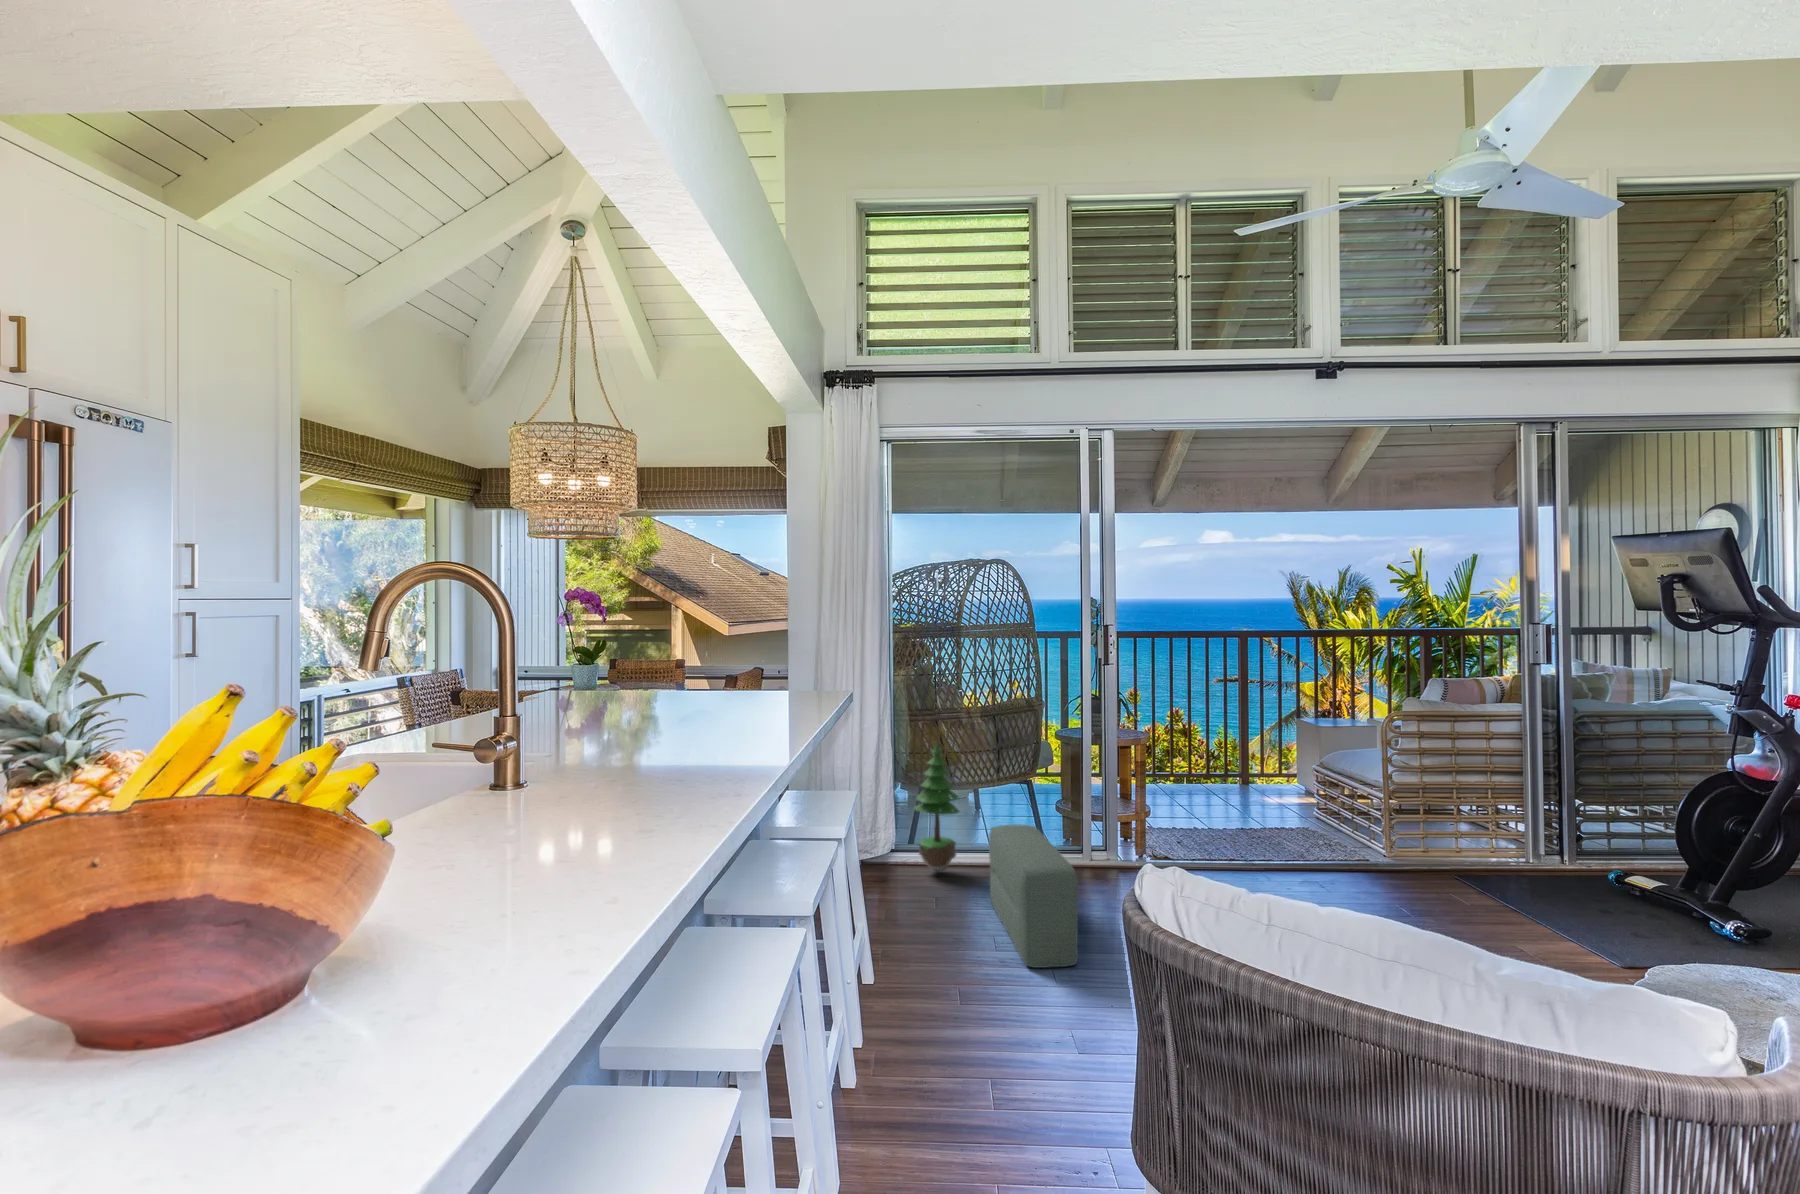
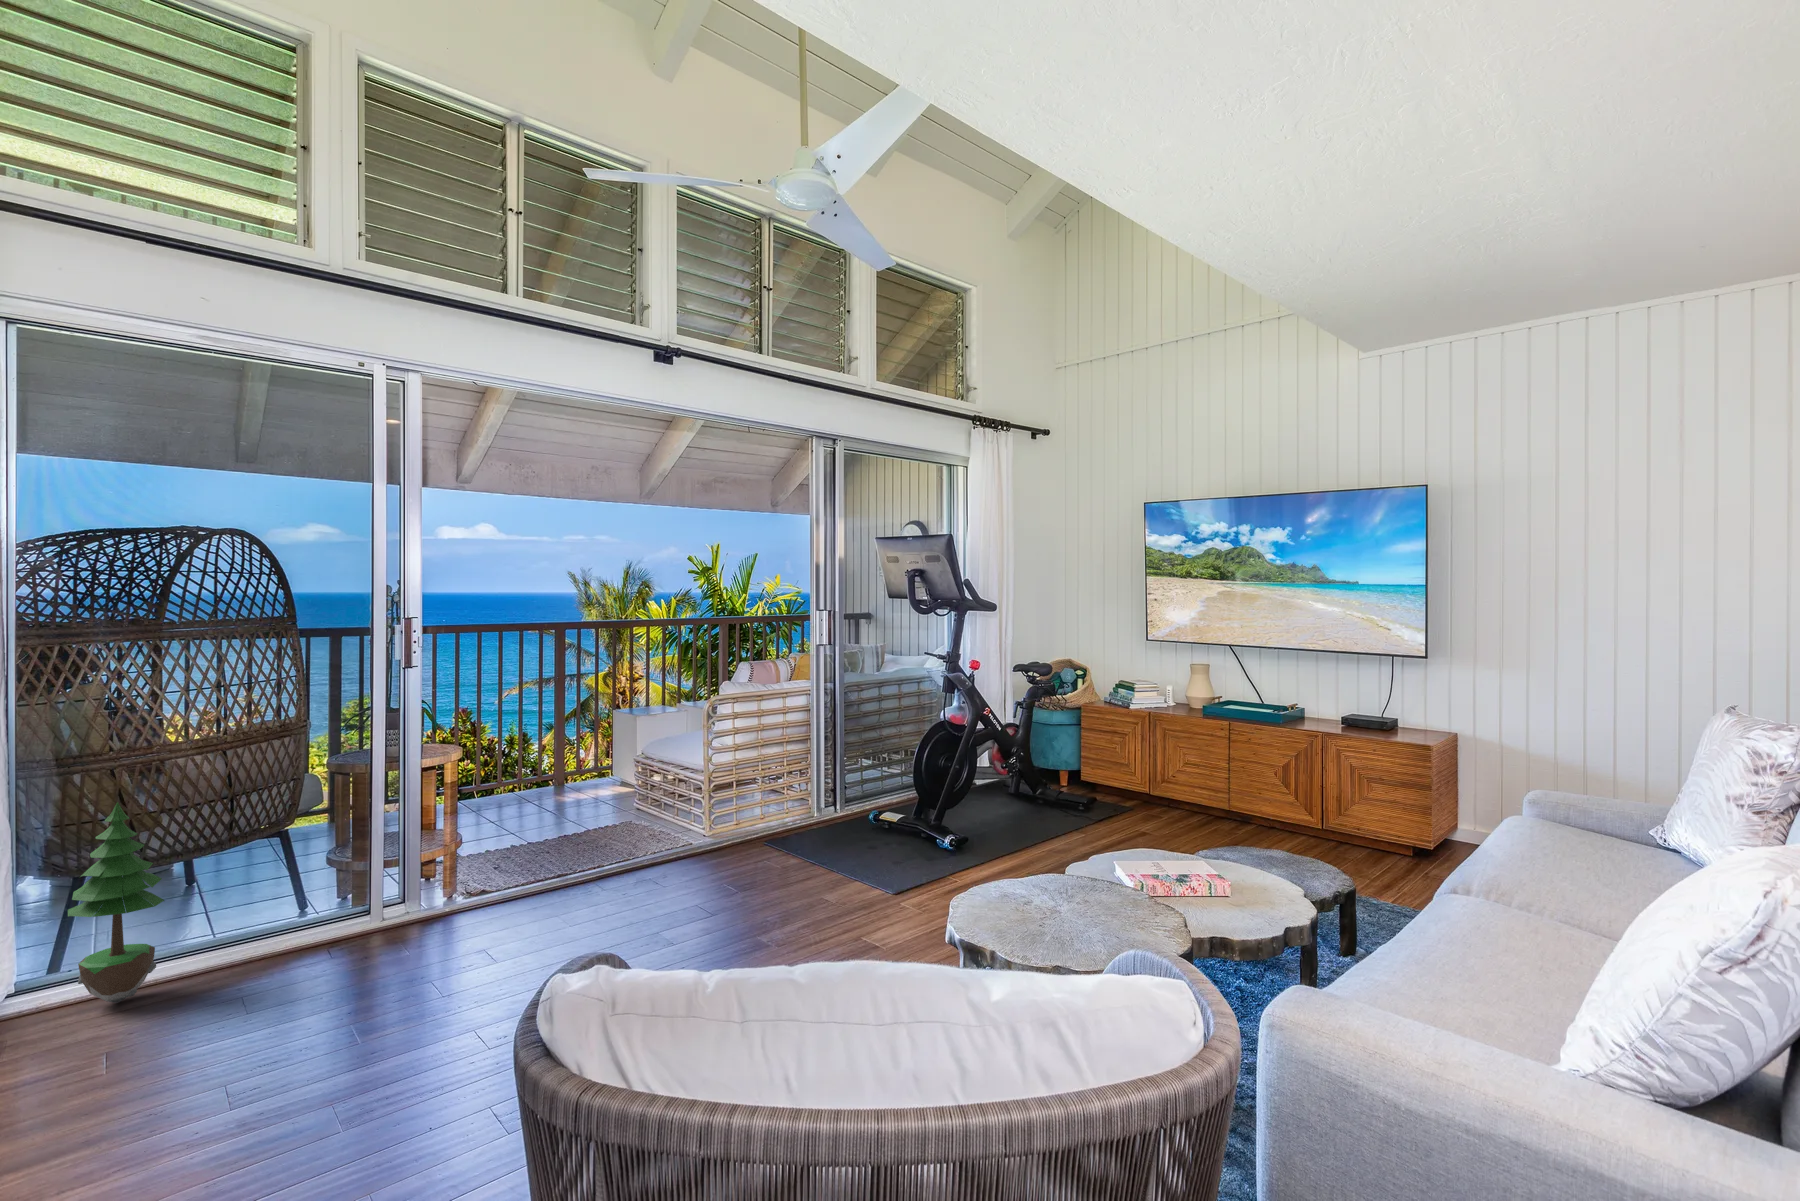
pouf: present [989,824,1078,968] -> none [223,898,376,1106]

